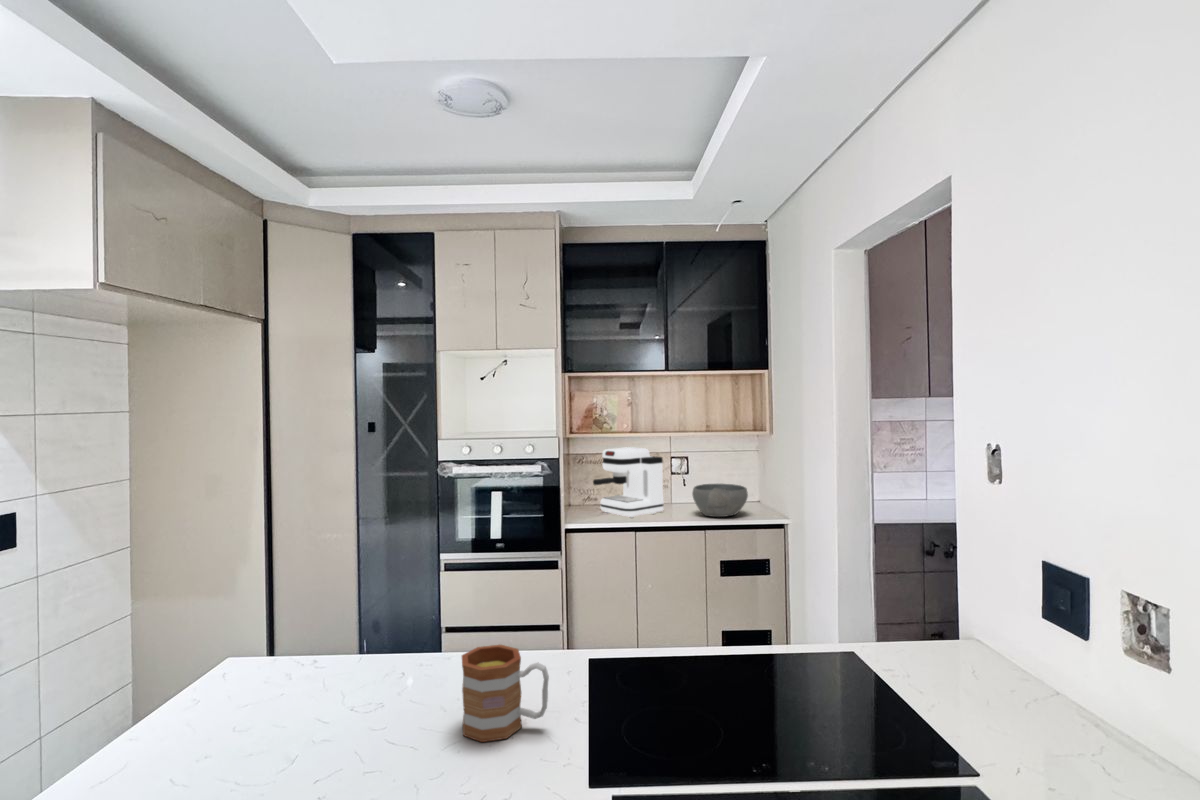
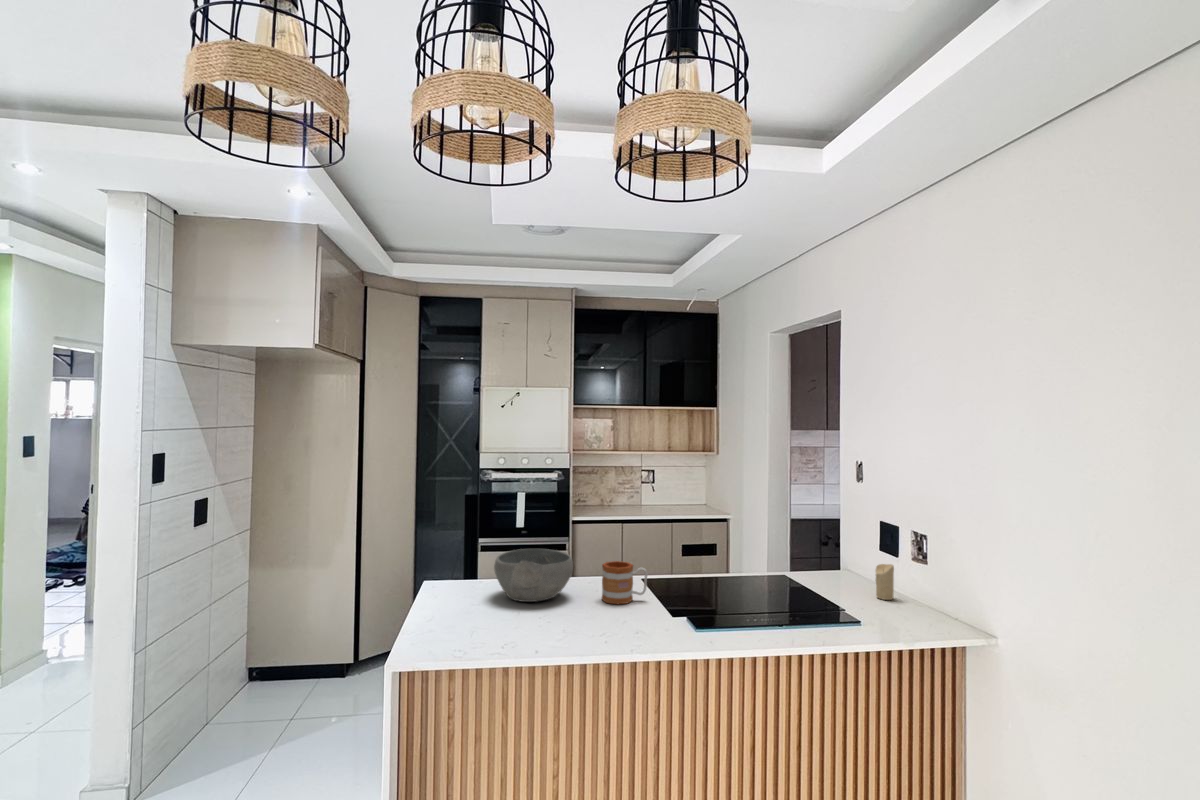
coffee maker: present [593,447,664,518] -> none [589,462,640,514]
bowl: present [692,484,748,517] -> present [494,549,573,602]
candle: none [1041,658,1086,742] -> present [876,564,894,600]

